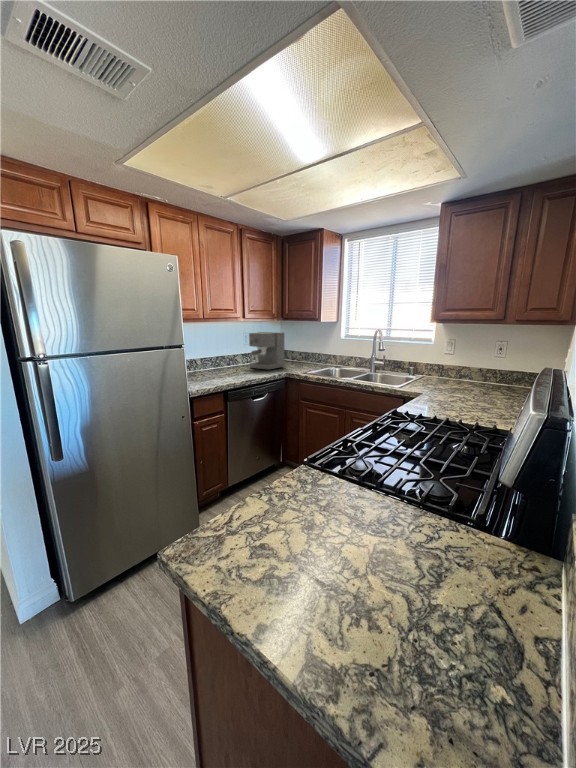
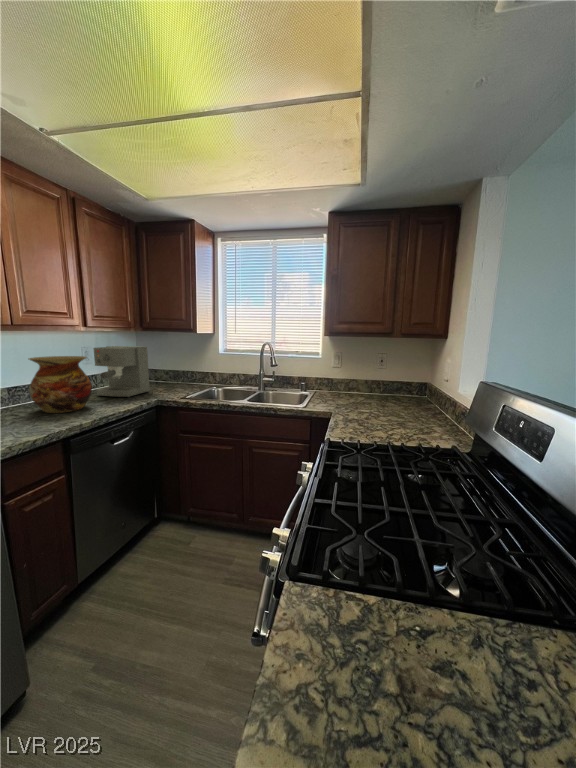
vase: none [211,339,245,376] -> present [29,356,92,413]

